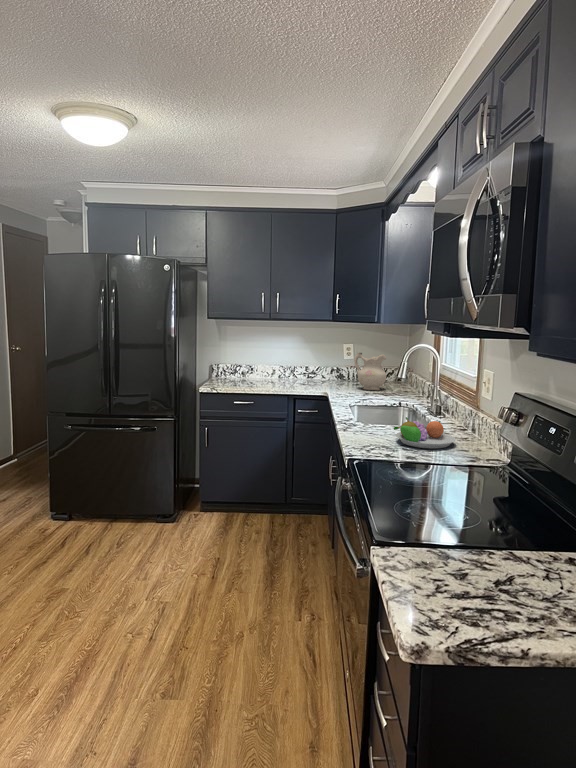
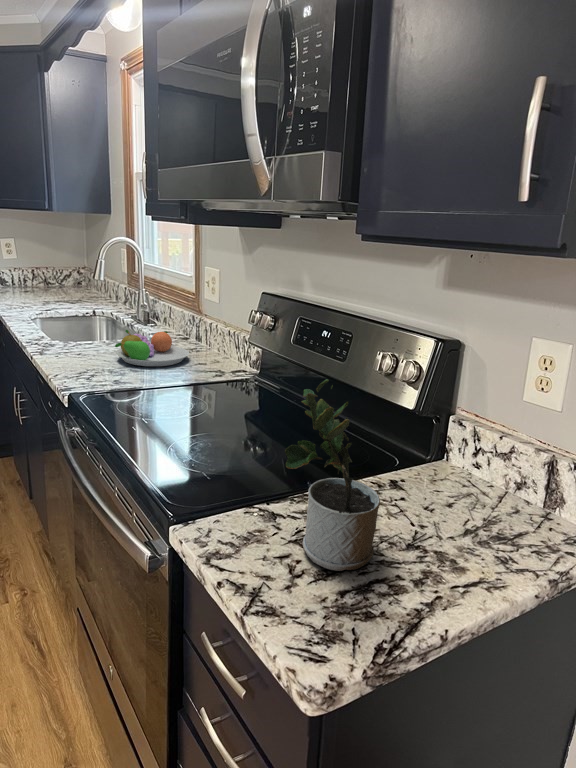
ceramic pitcher: present [354,352,386,390] -> none [21,248,67,297]
potted plant: none [428,453,514,600] -> present [285,379,380,571]

